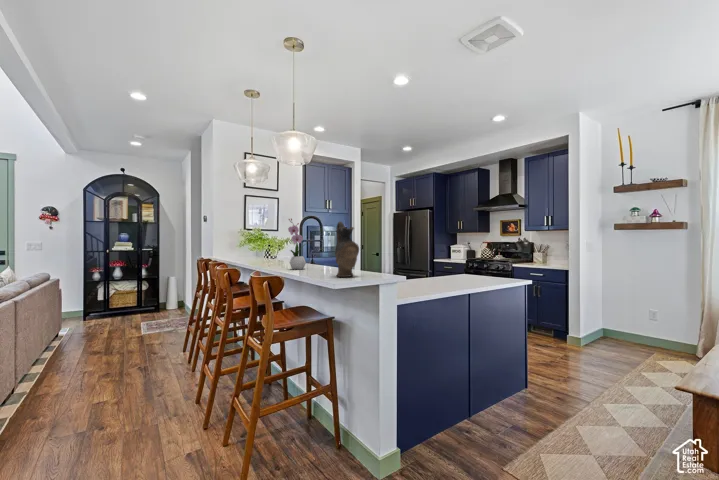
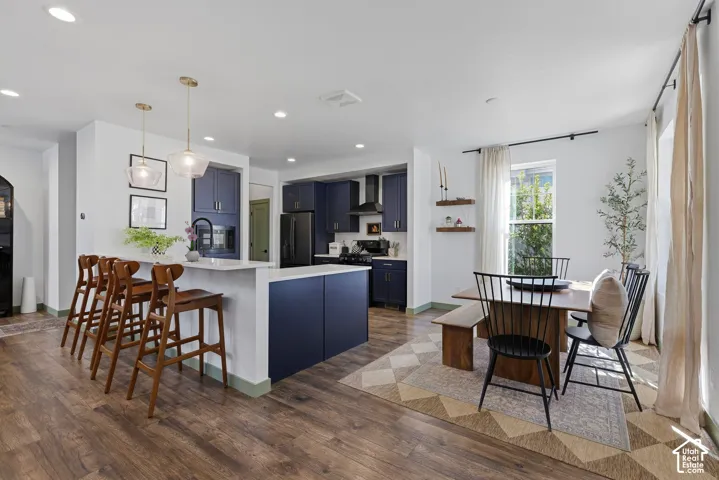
ceramic pitcher: present [335,222,359,277] -> none [224,225,242,264]

